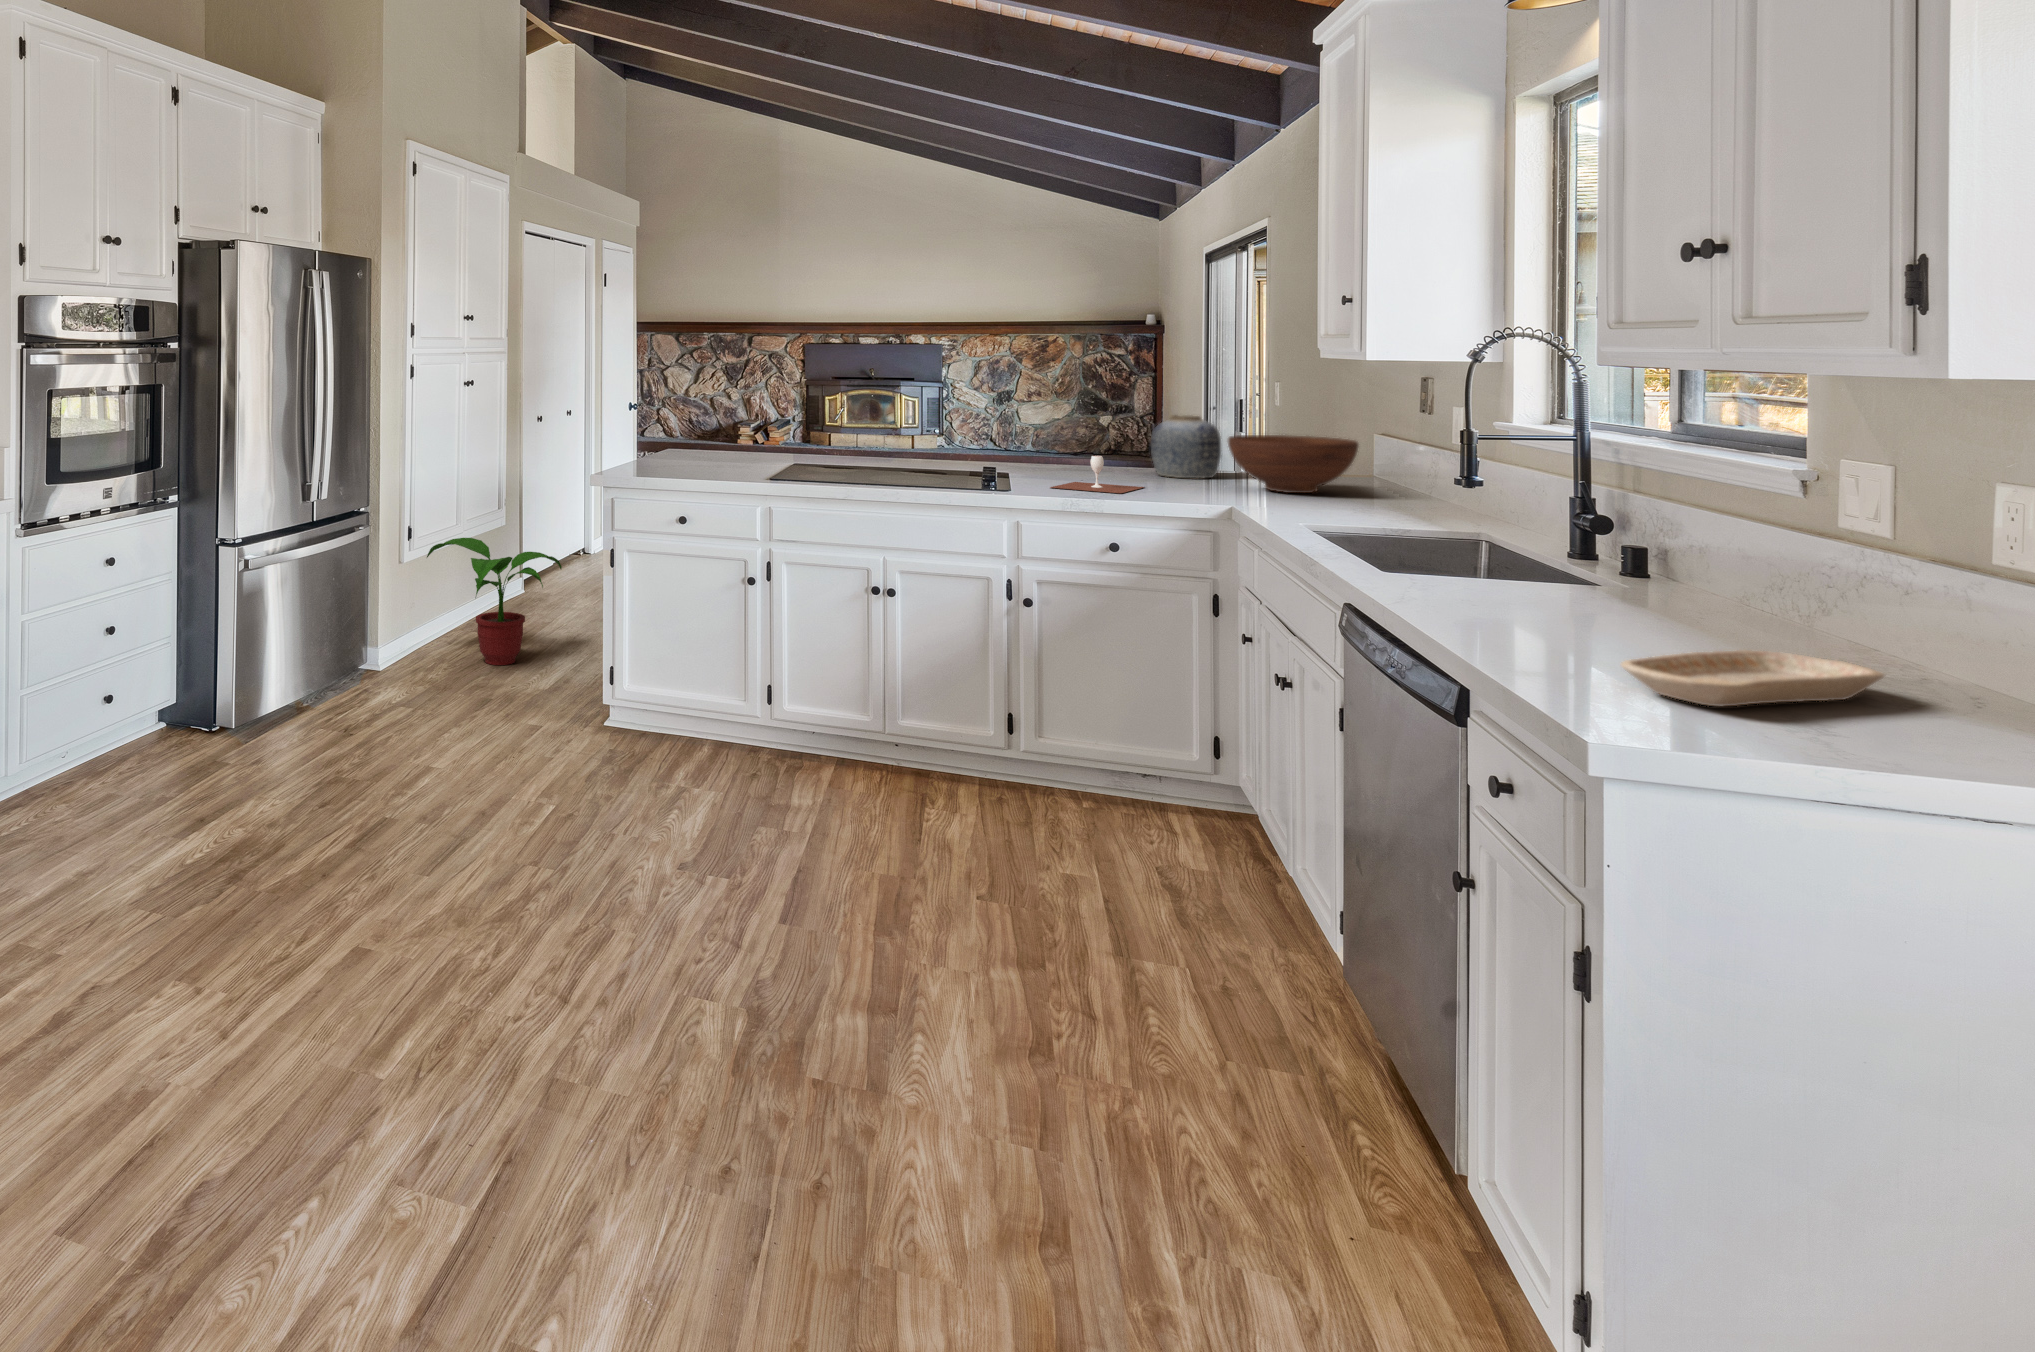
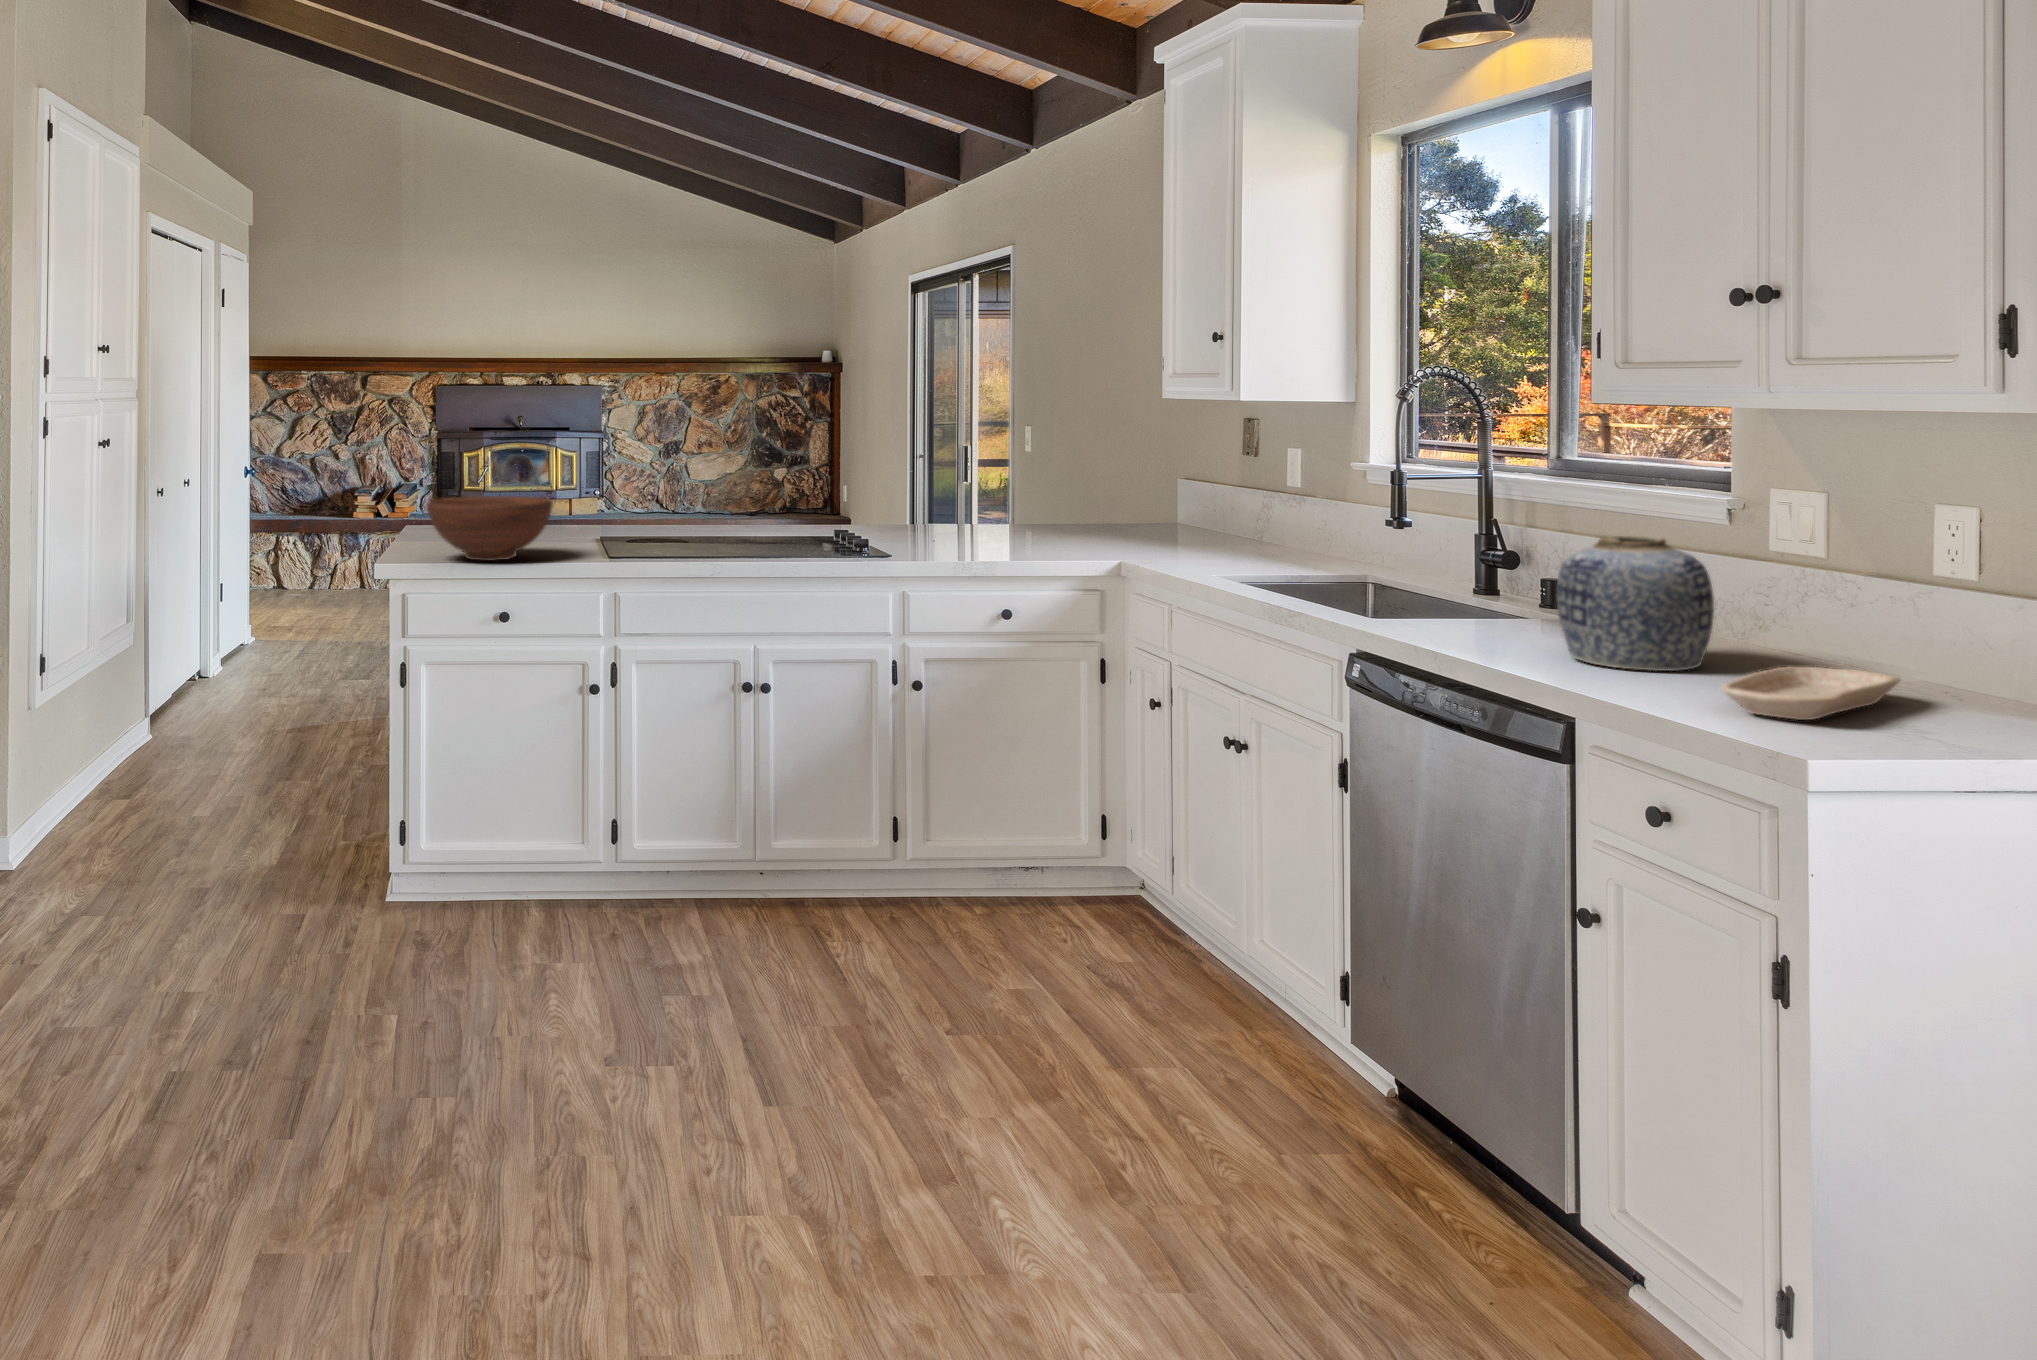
vase: present [1151,415,1221,478] -> present [1556,535,1714,671]
fruit bowl: present [1228,435,1358,493] -> present [427,496,553,561]
wine glass: present [1050,456,1144,493] -> none [909,513,1001,554]
potted plant: present [427,538,562,665] -> none [73,665,259,835]

